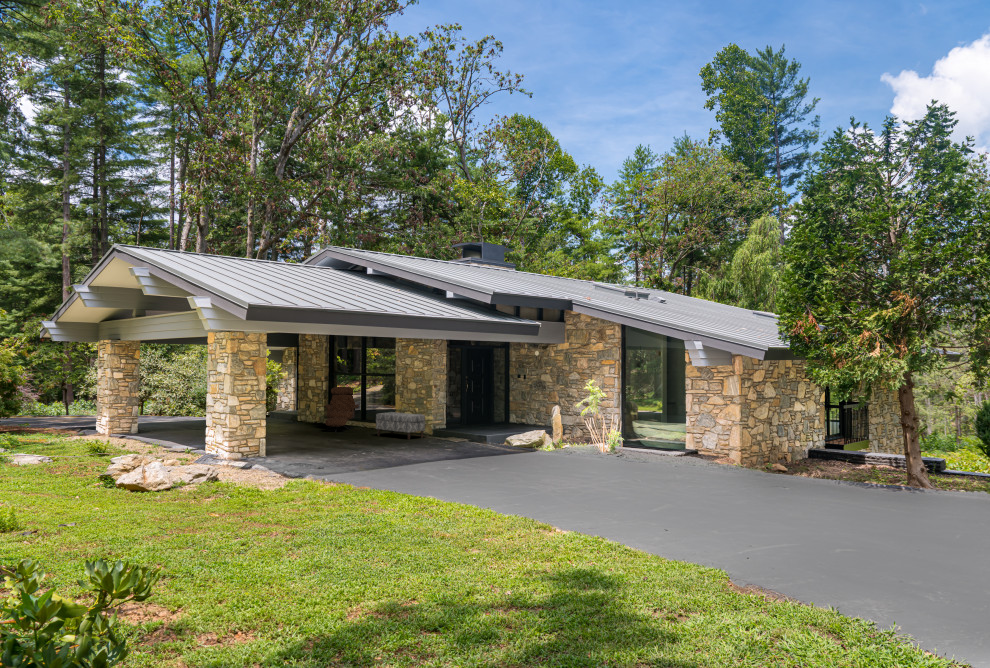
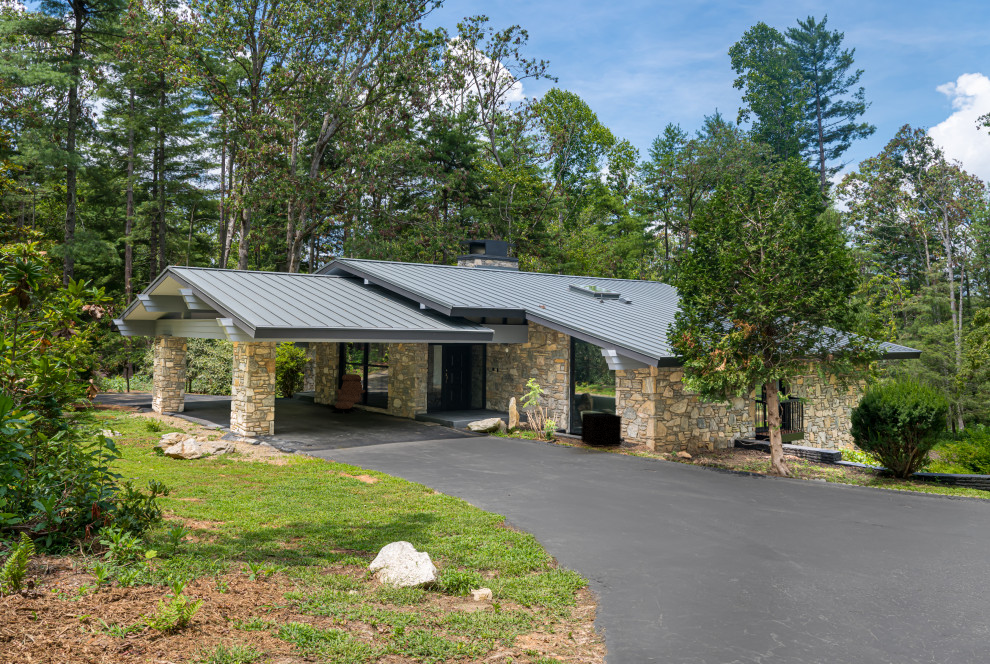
bench: present [376,412,425,440] -> none [374,398,414,422]
wooden crate: none [646,420,698,461] -> present [581,412,621,447]

